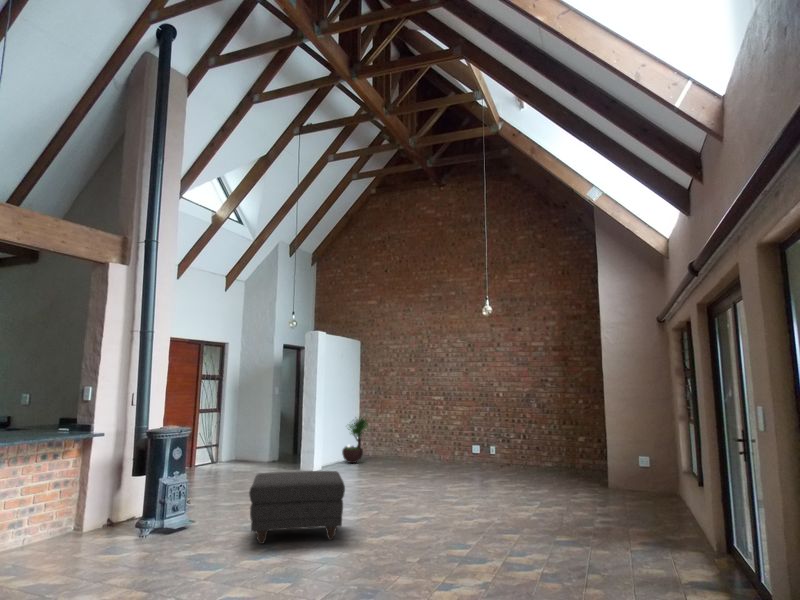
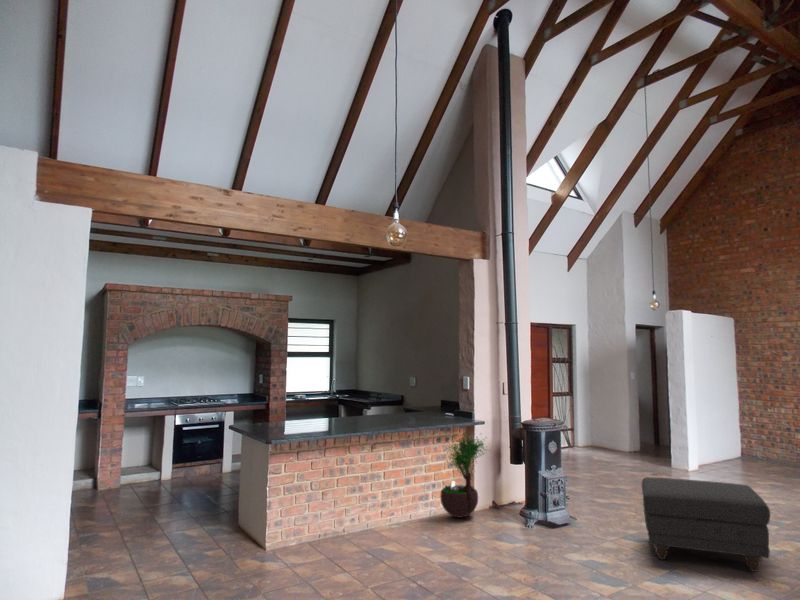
potted tree: present [342,419,367,463] -> present [440,437,485,517]

